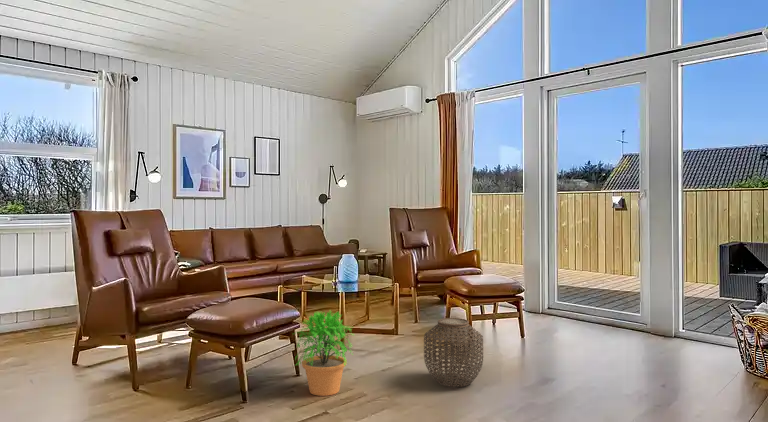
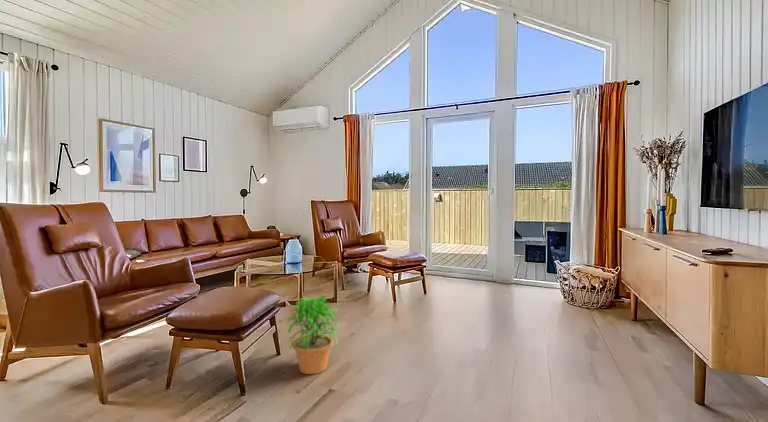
woven basket: present [424,318,483,387] -> none [388,291,435,347]

